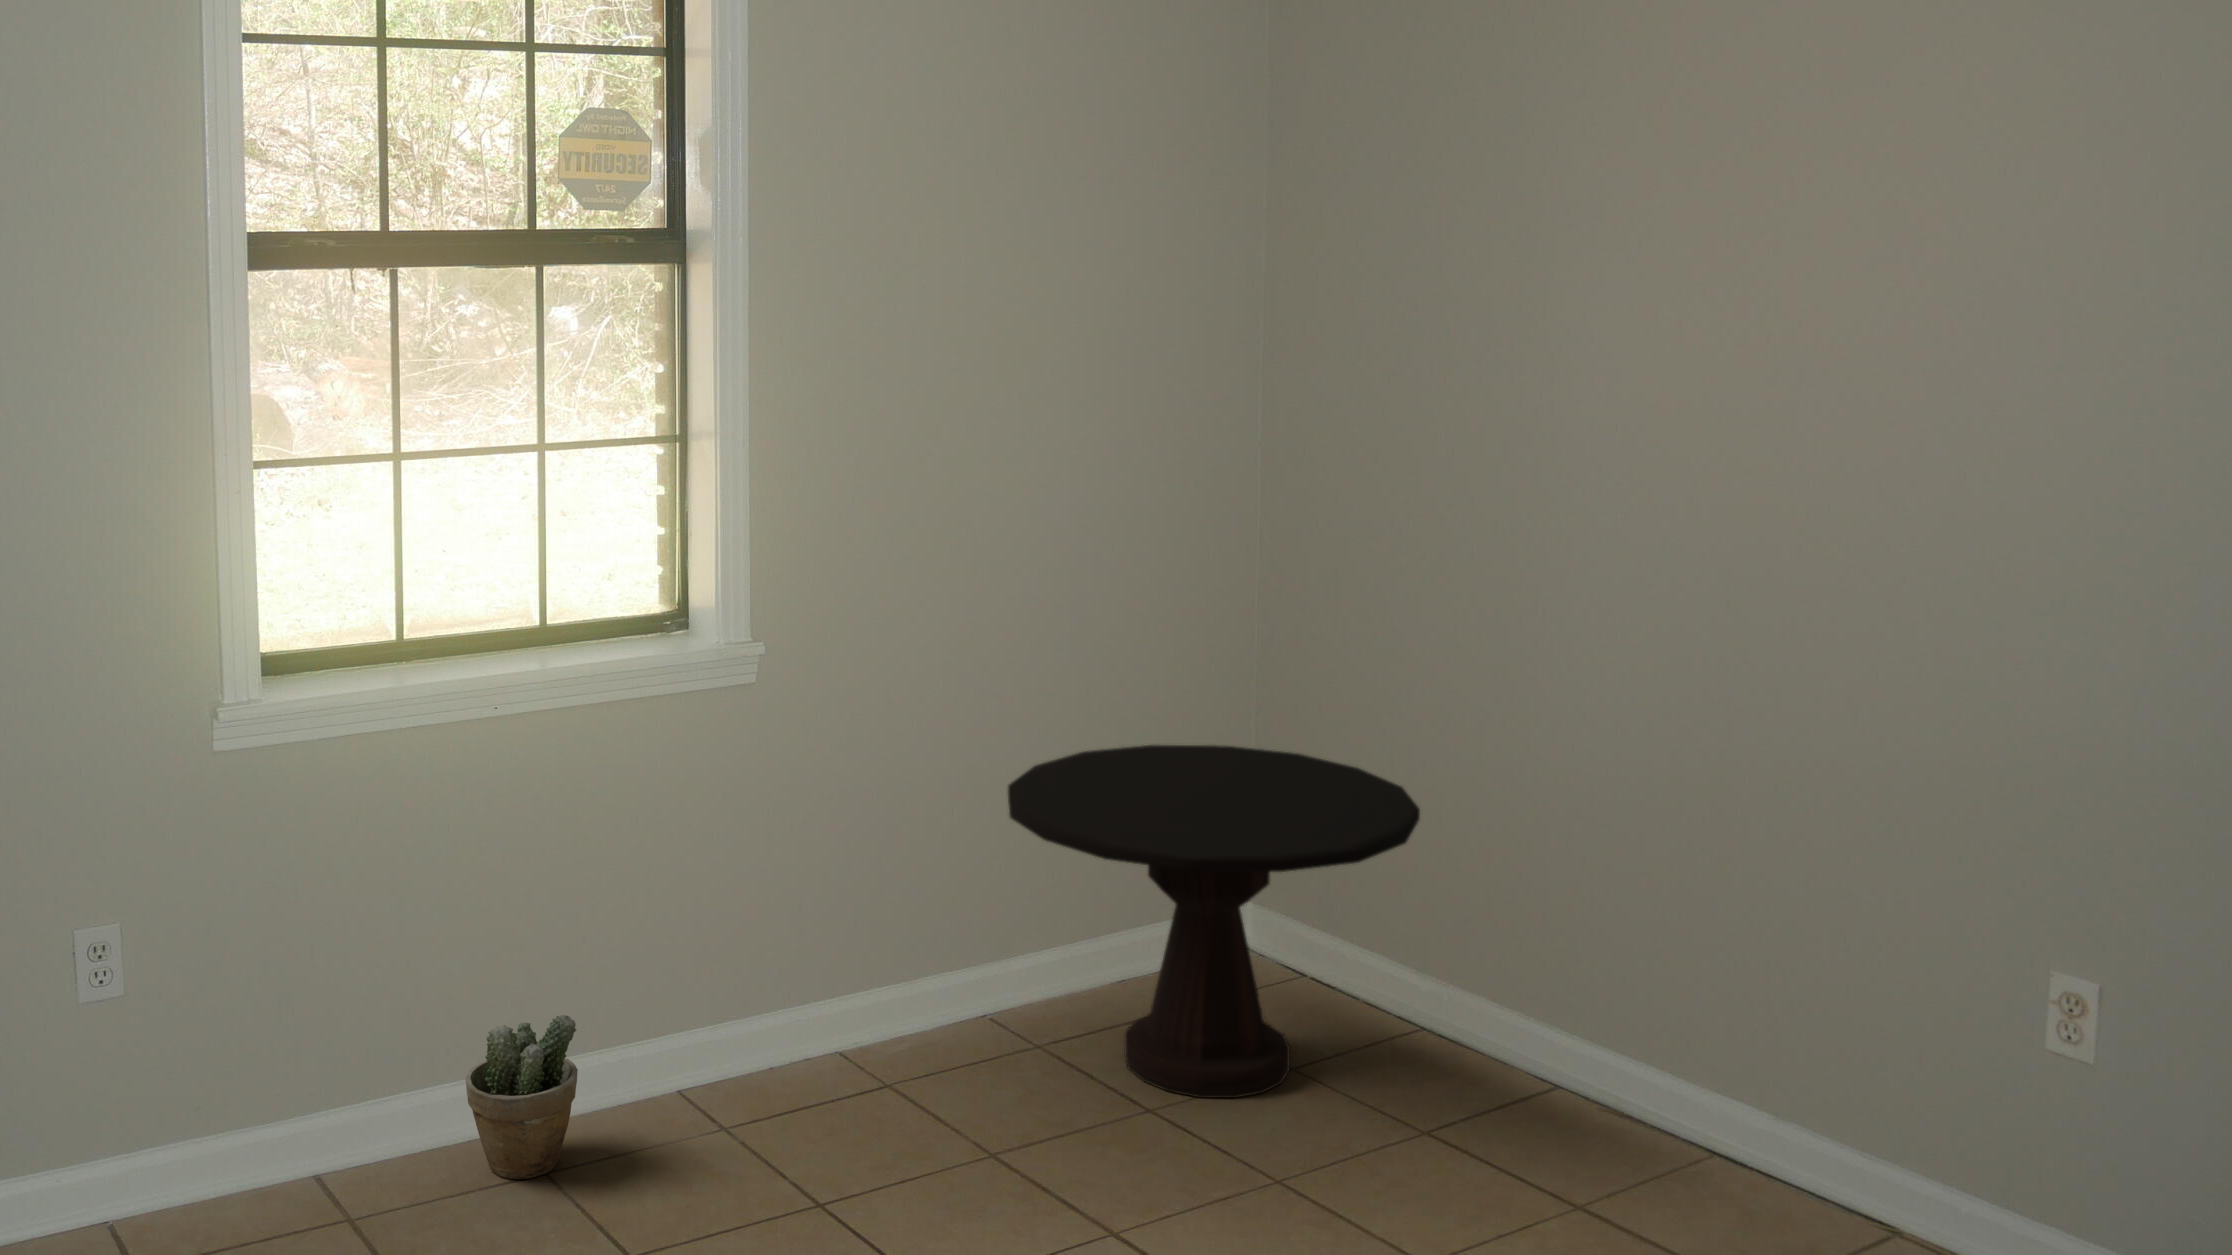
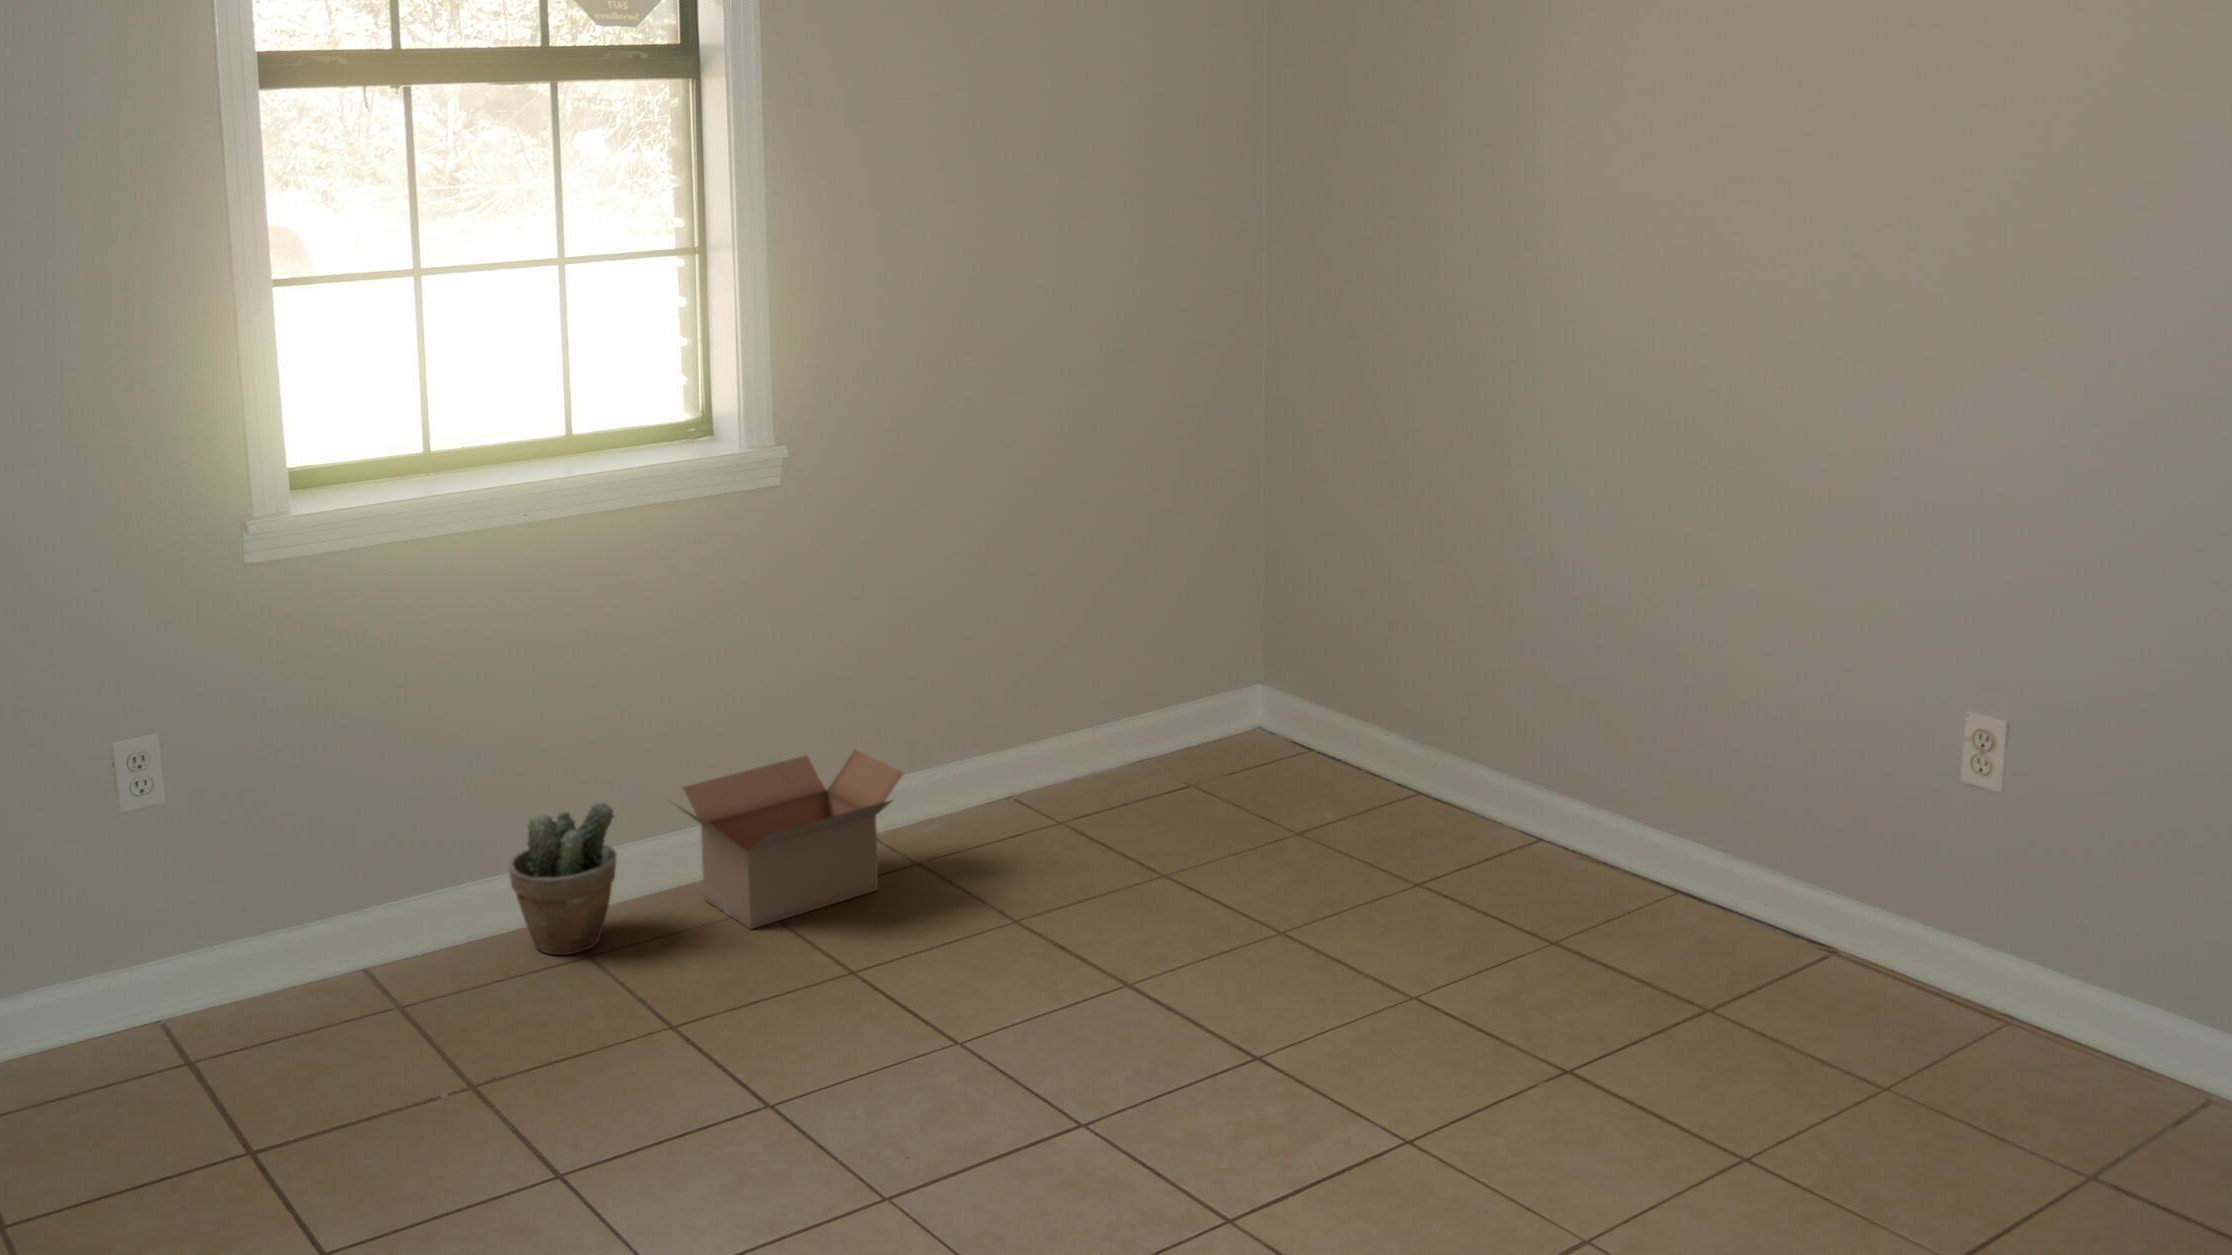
side table: present [1008,745,1420,1098] -> none [1028,541,1410,862]
cardboard box: none [630,960,878,1158] -> present [679,750,903,929]

